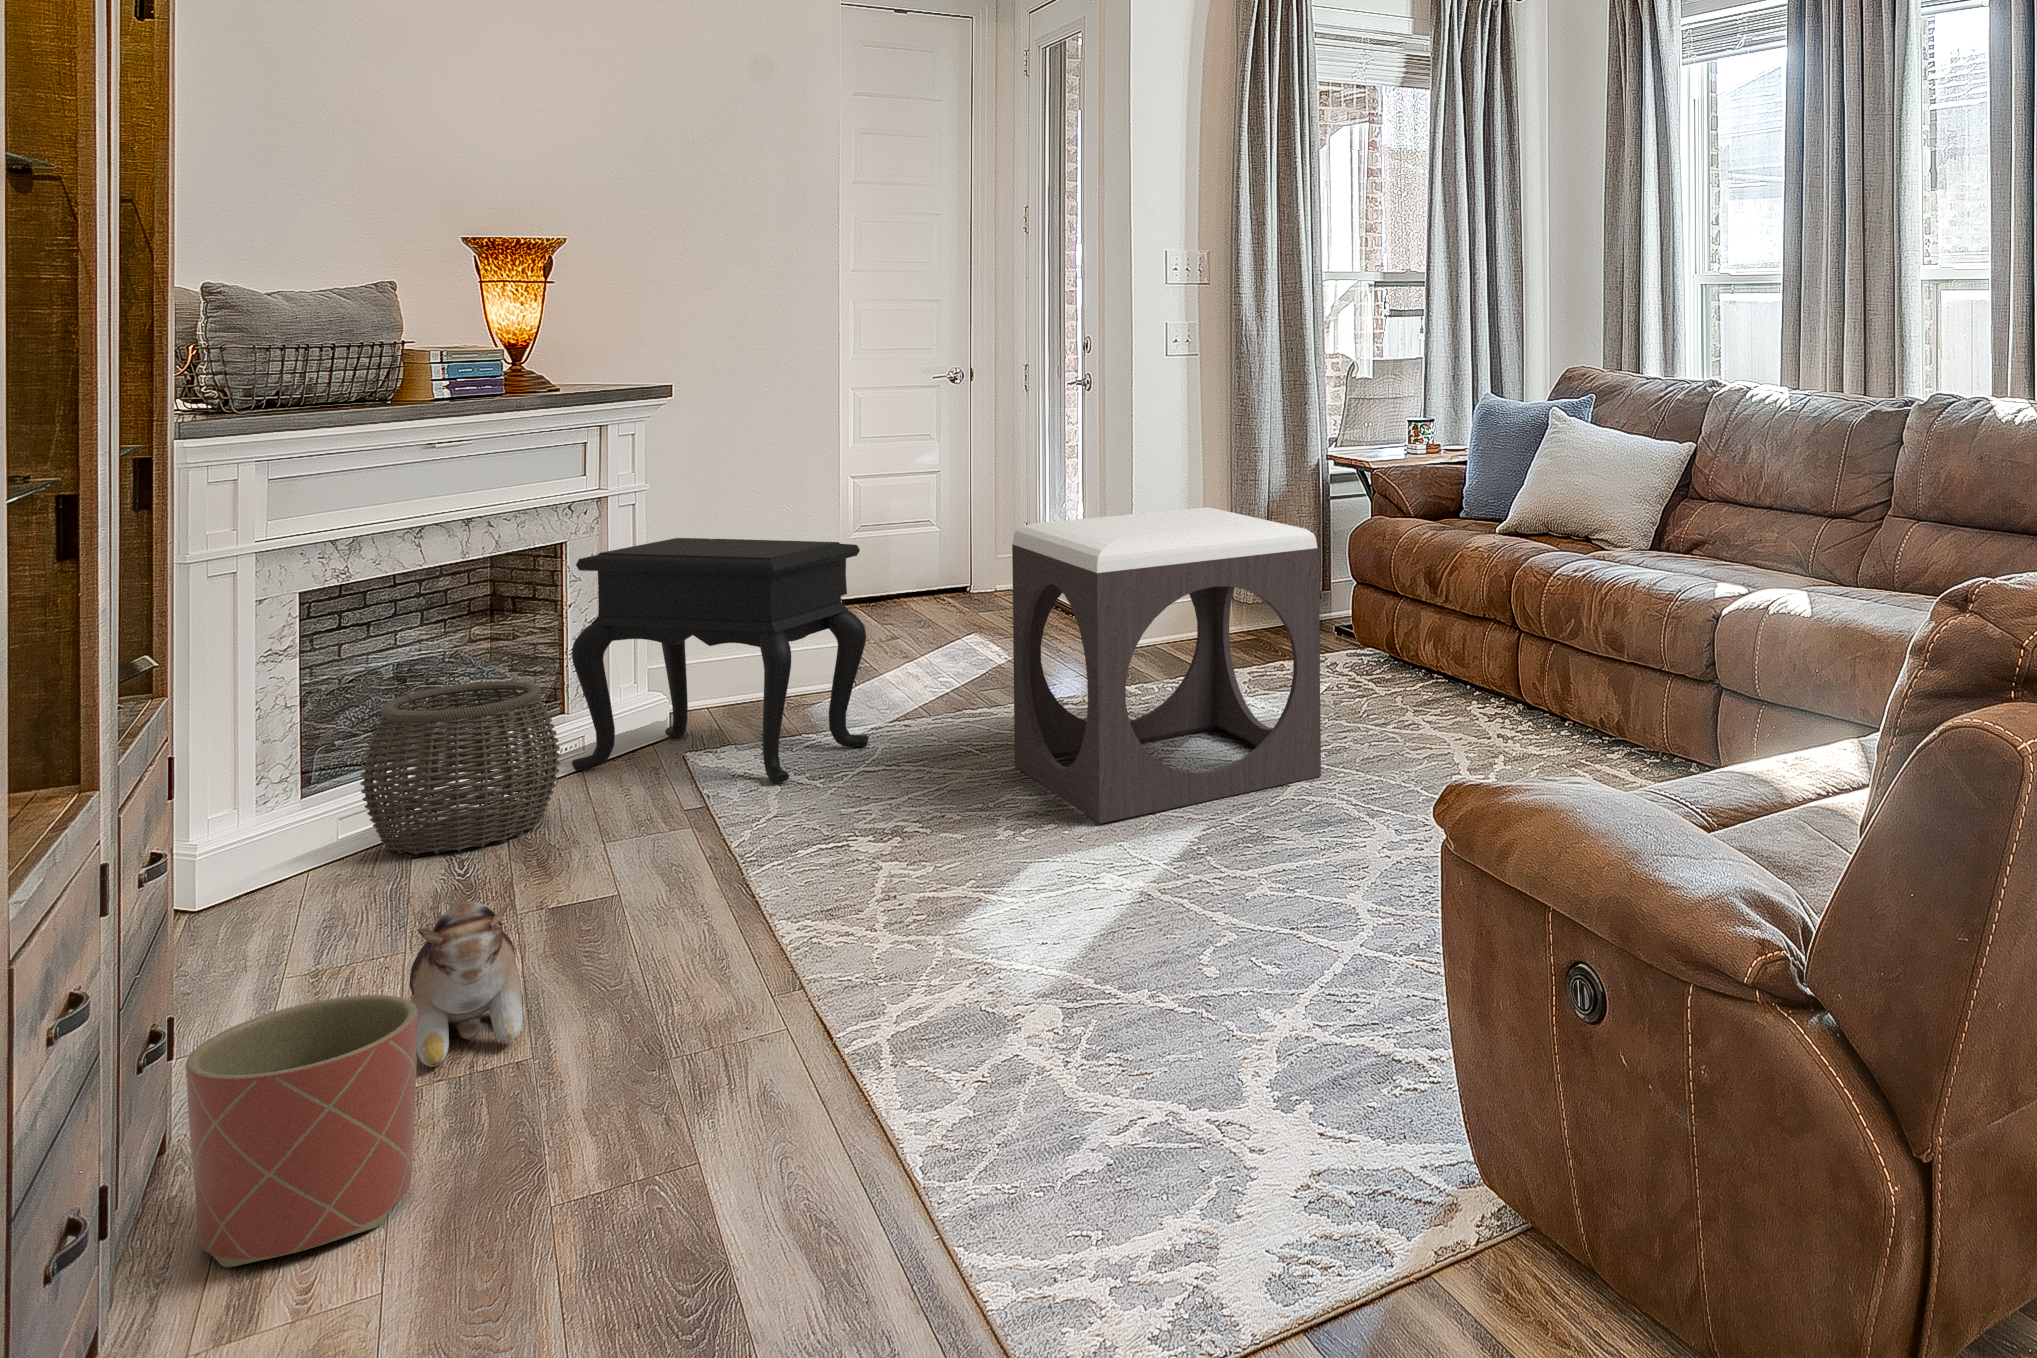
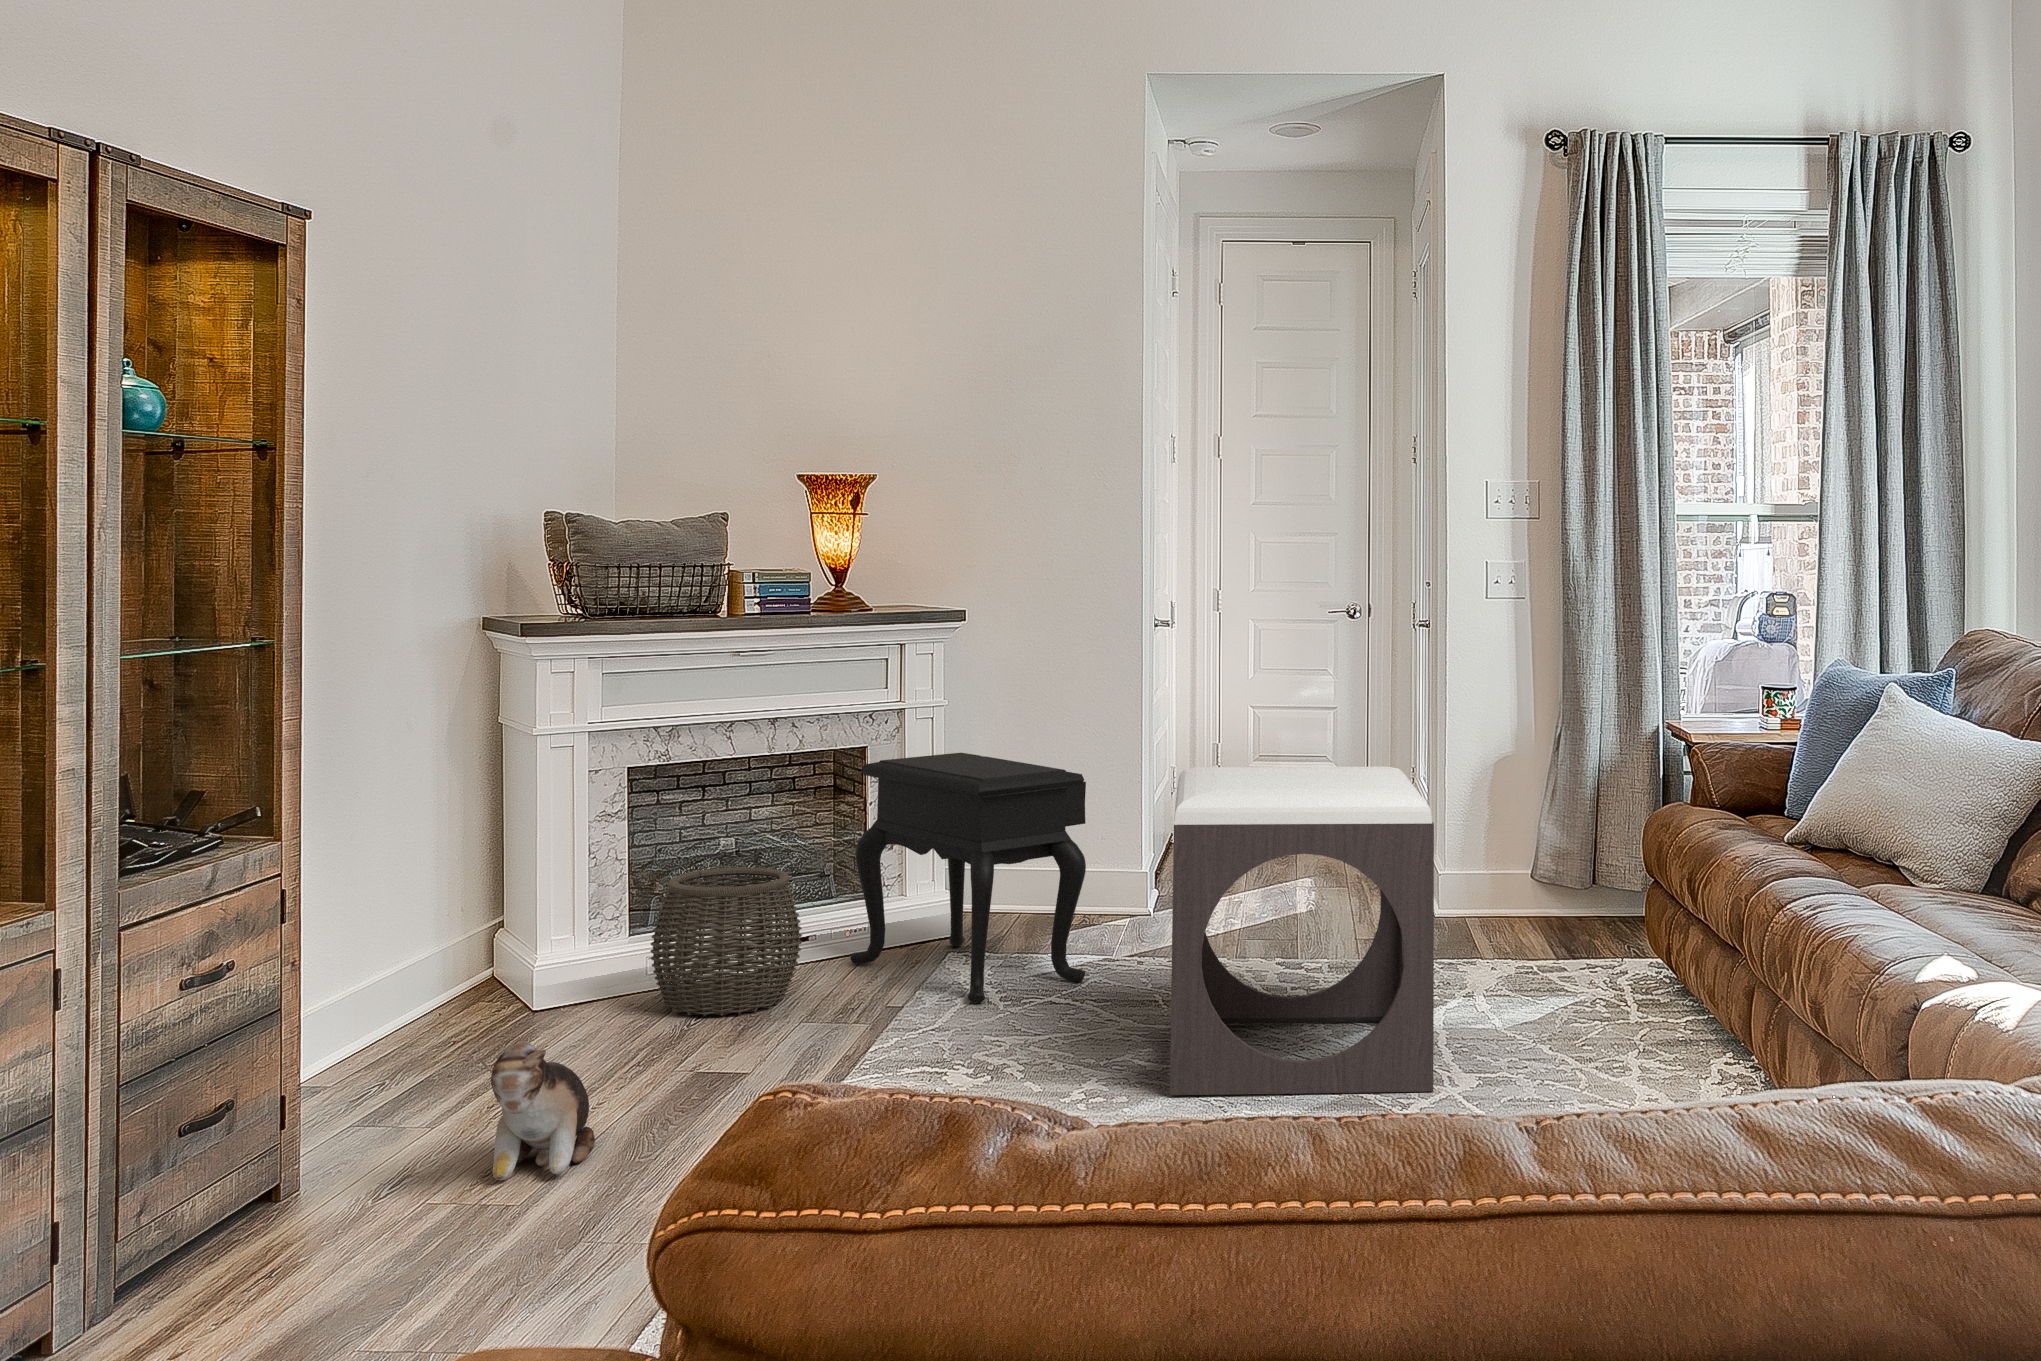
planter: present [186,995,418,1267] -> none [250,1095,410,1286]

